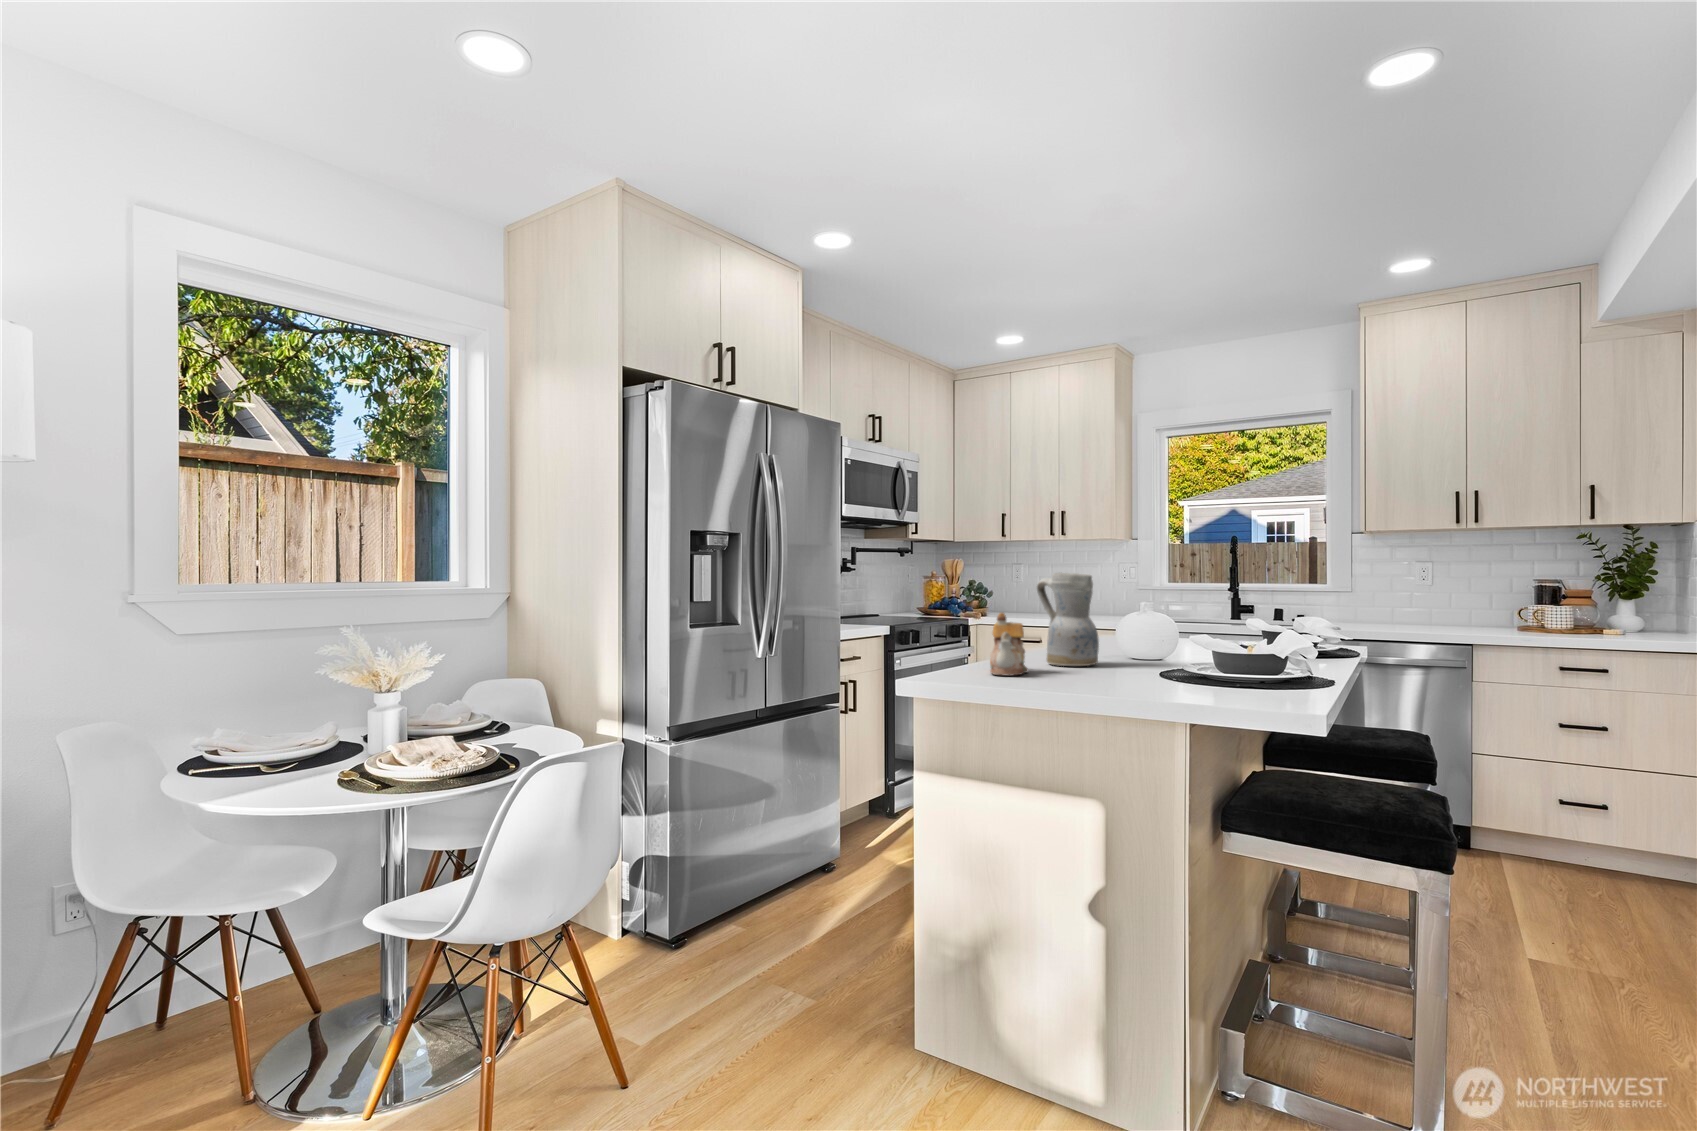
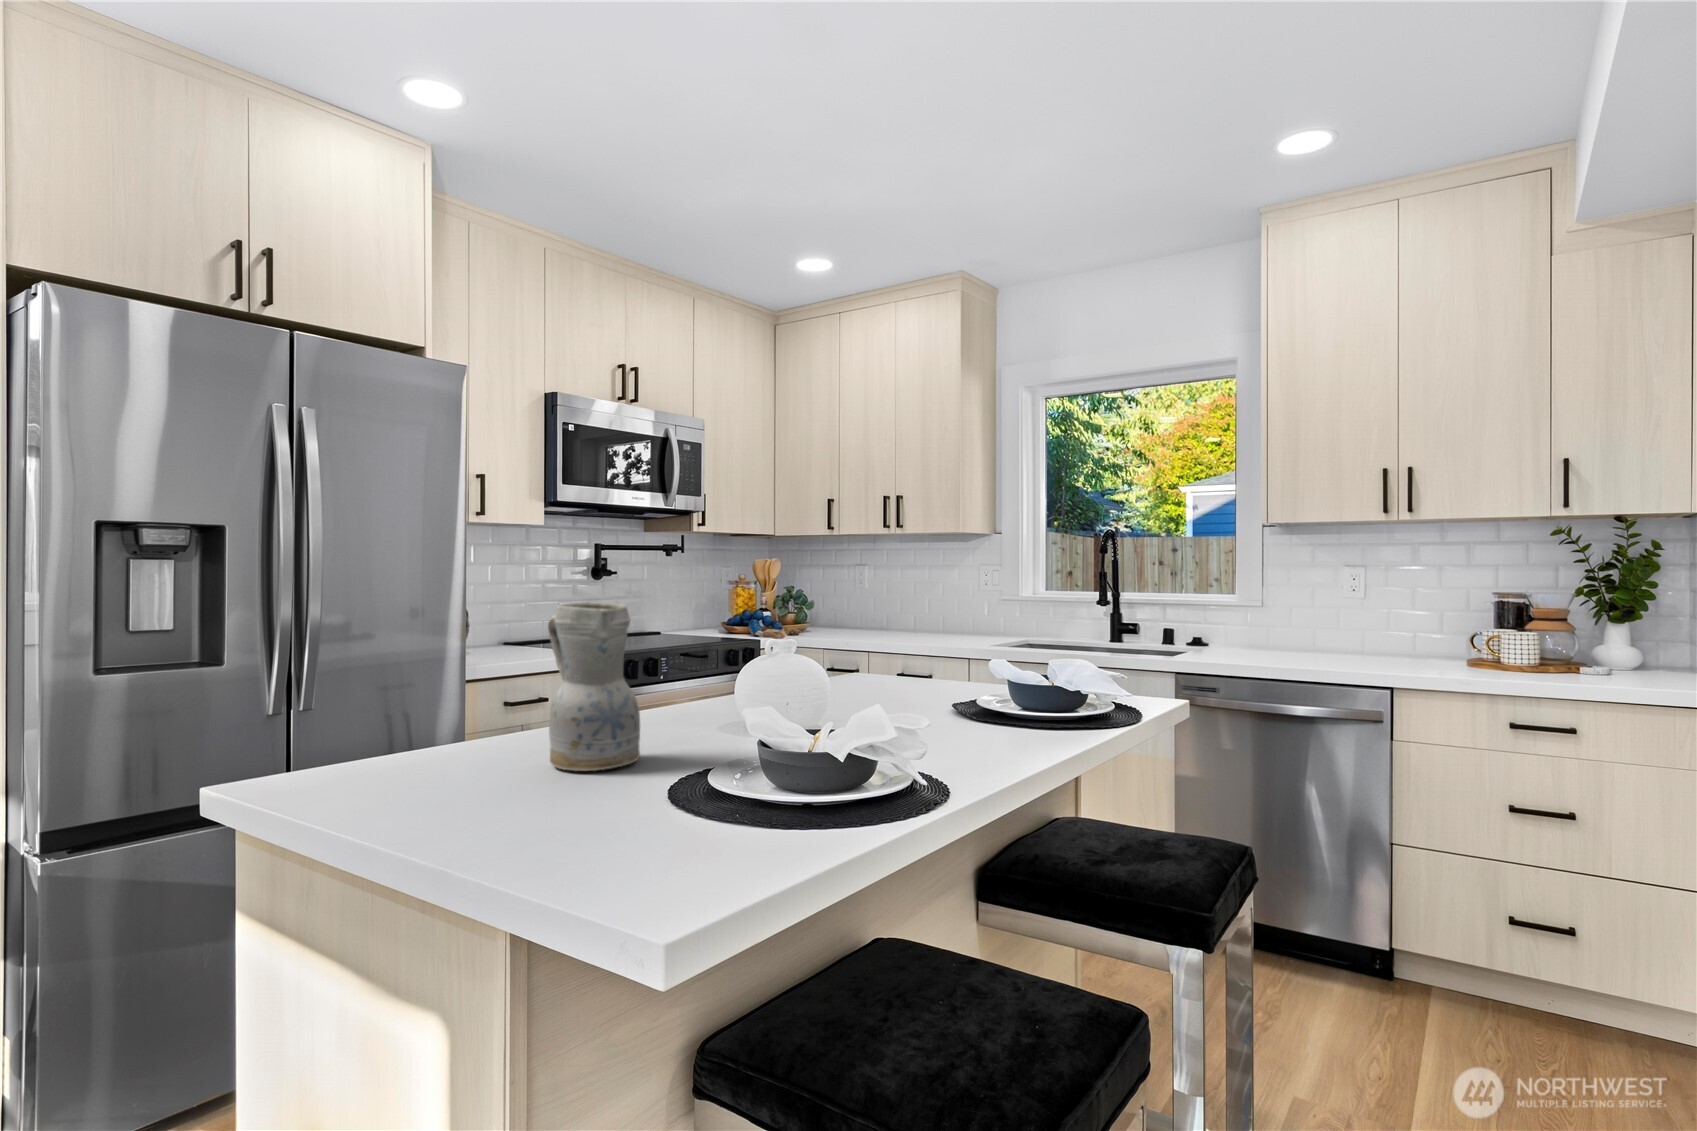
teapot: present [990,613,1028,676] -> none [353,681,456,805]

